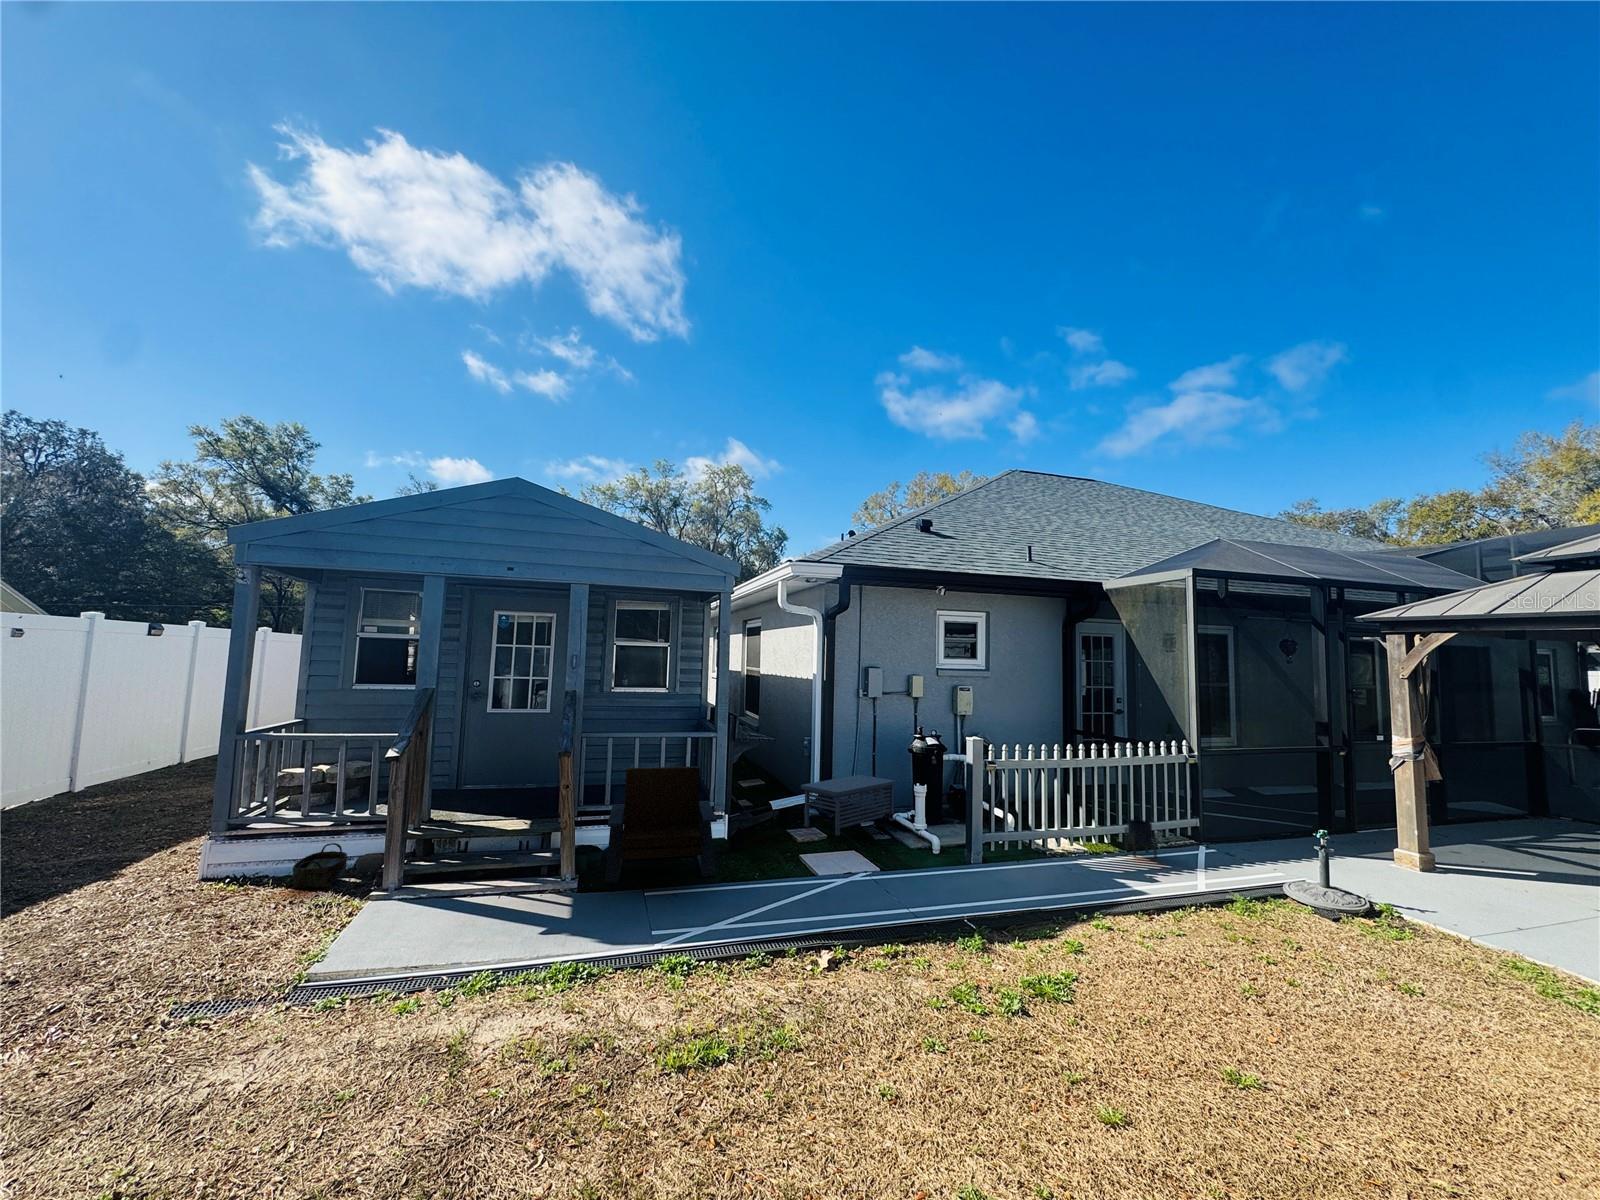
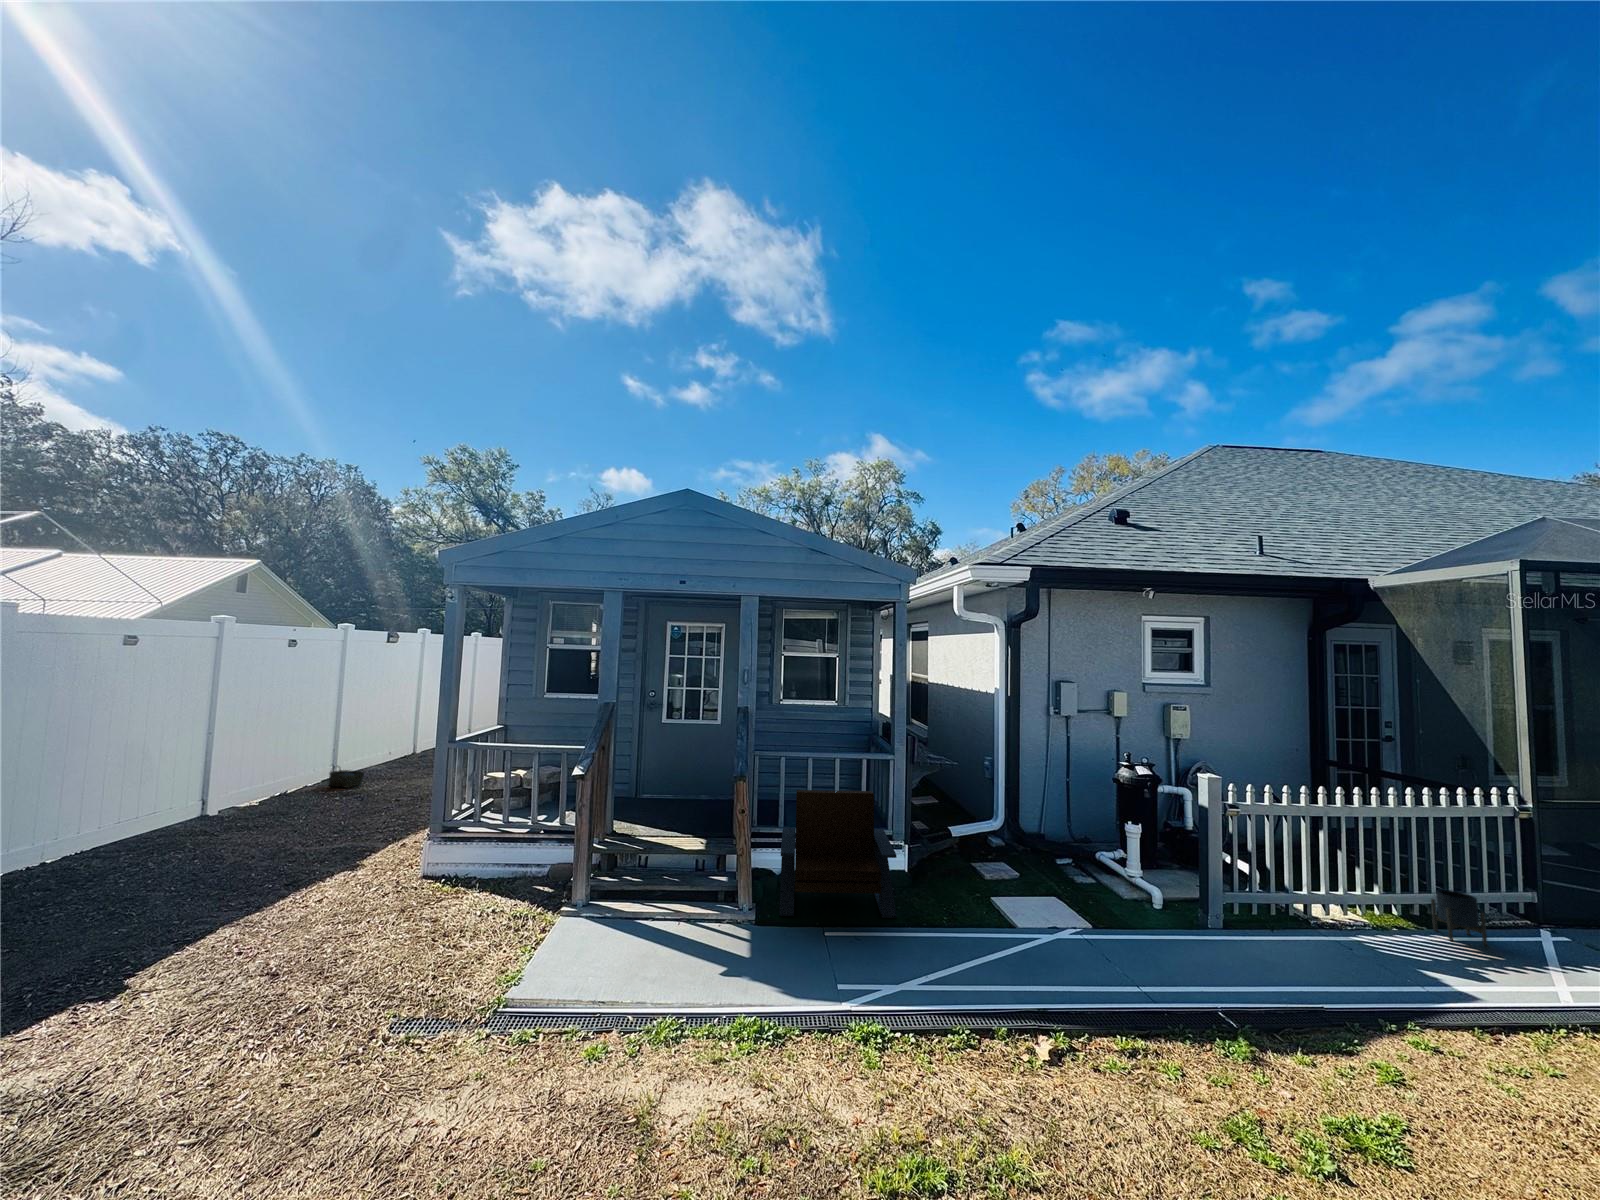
storage bench: present [801,775,896,836] -> none [983,803,1096,875]
woven basket: present [292,843,347,889] -> present [329,769,364,788]

